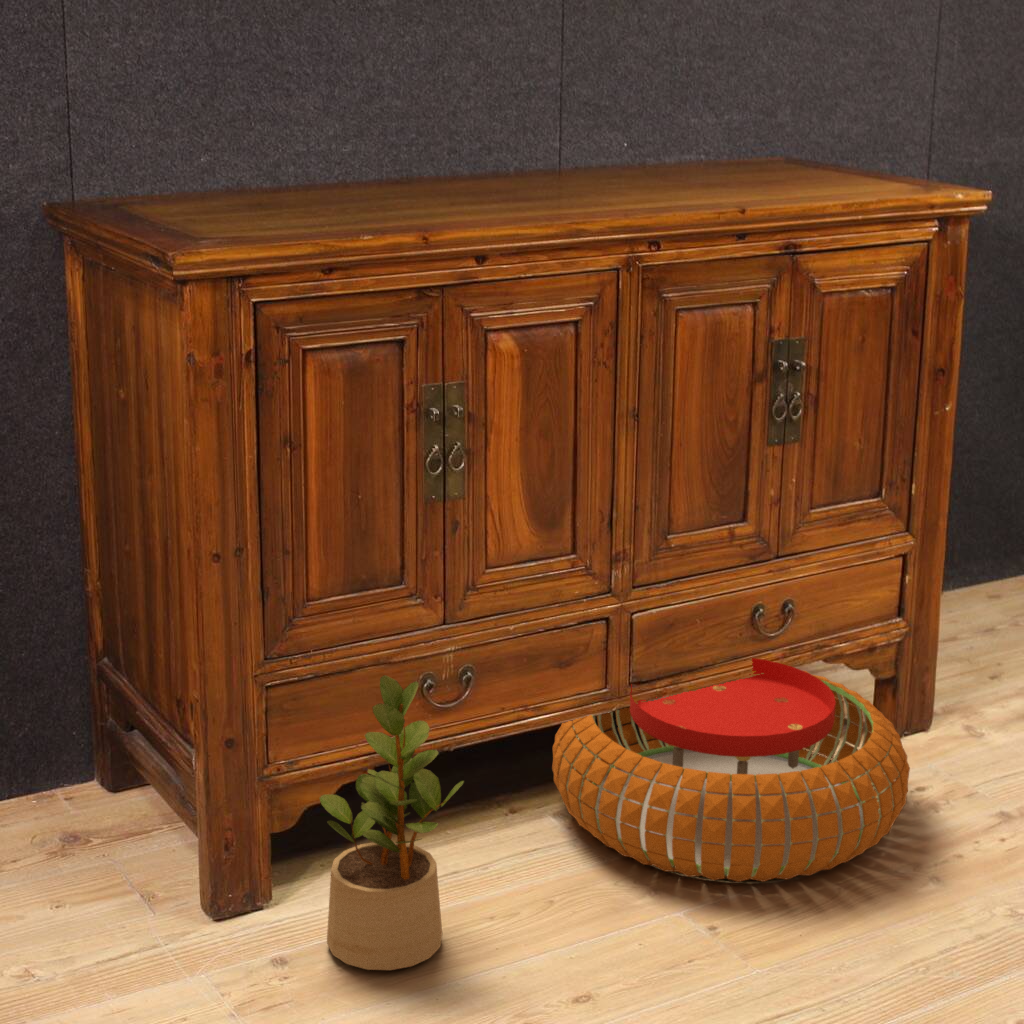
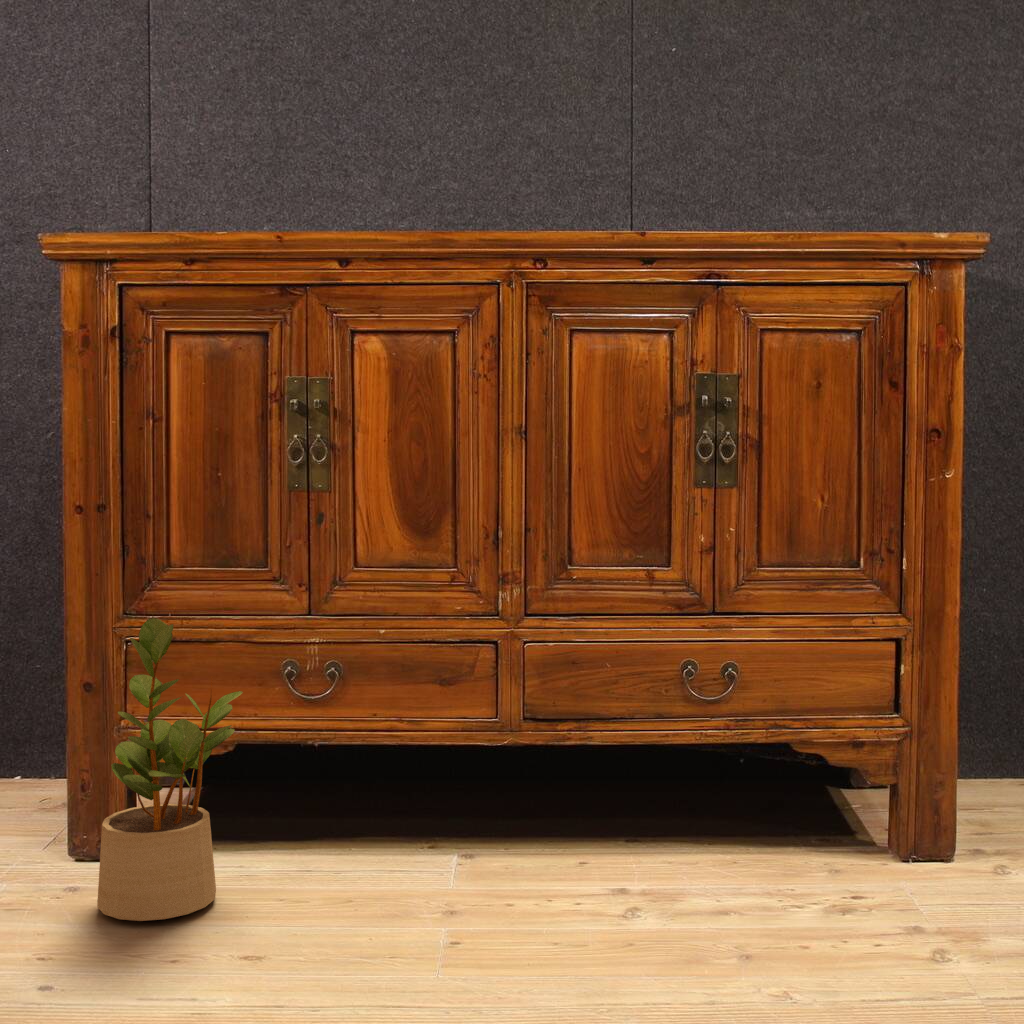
pouf: present [552,658,910,882] -> none [431,719,824,944]

